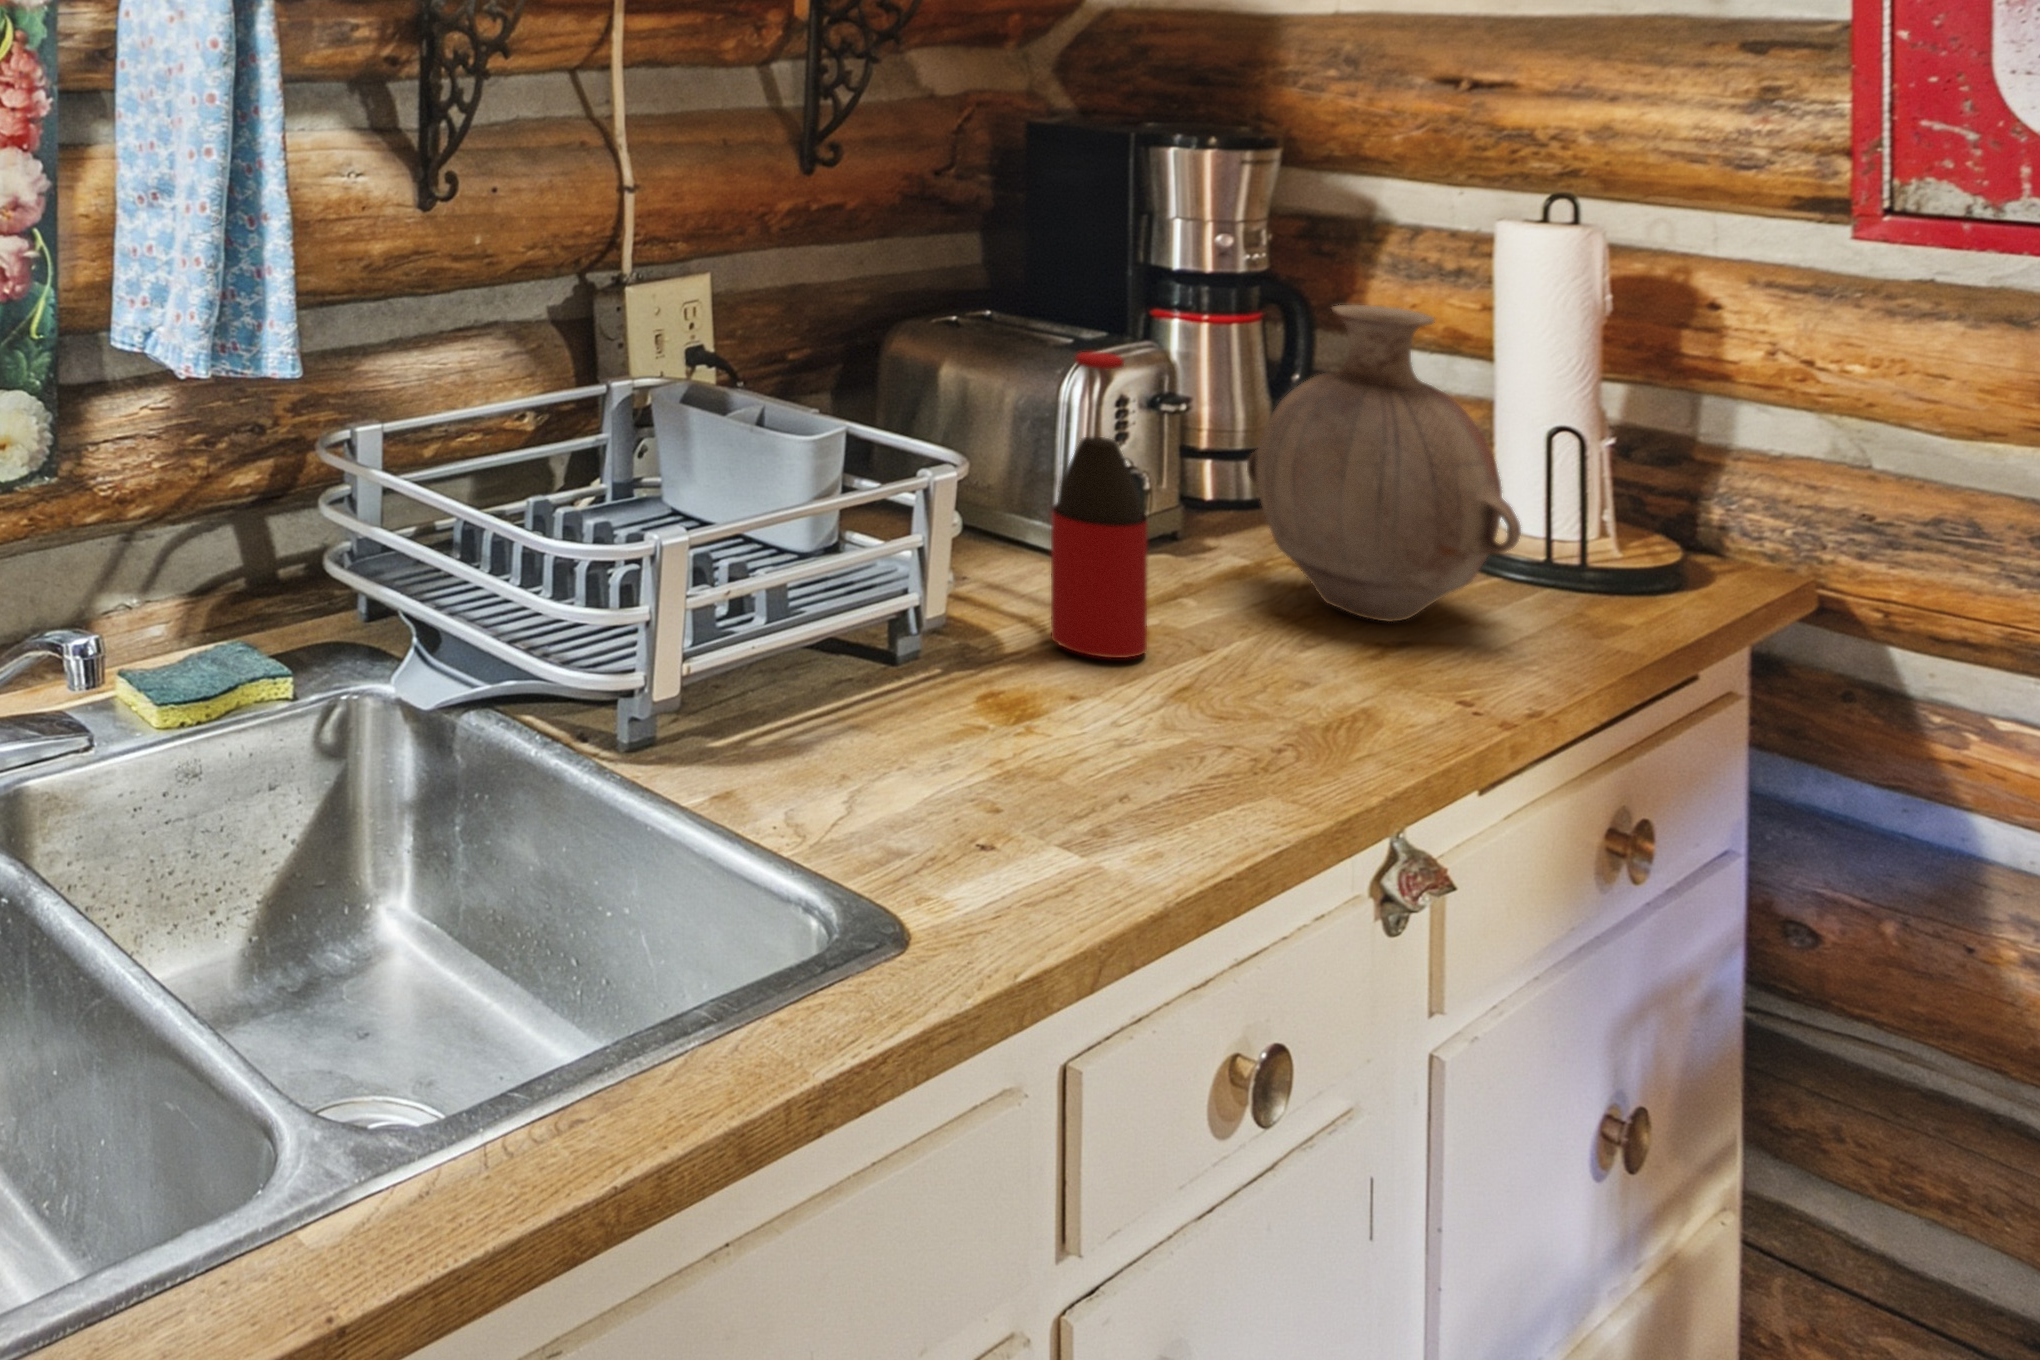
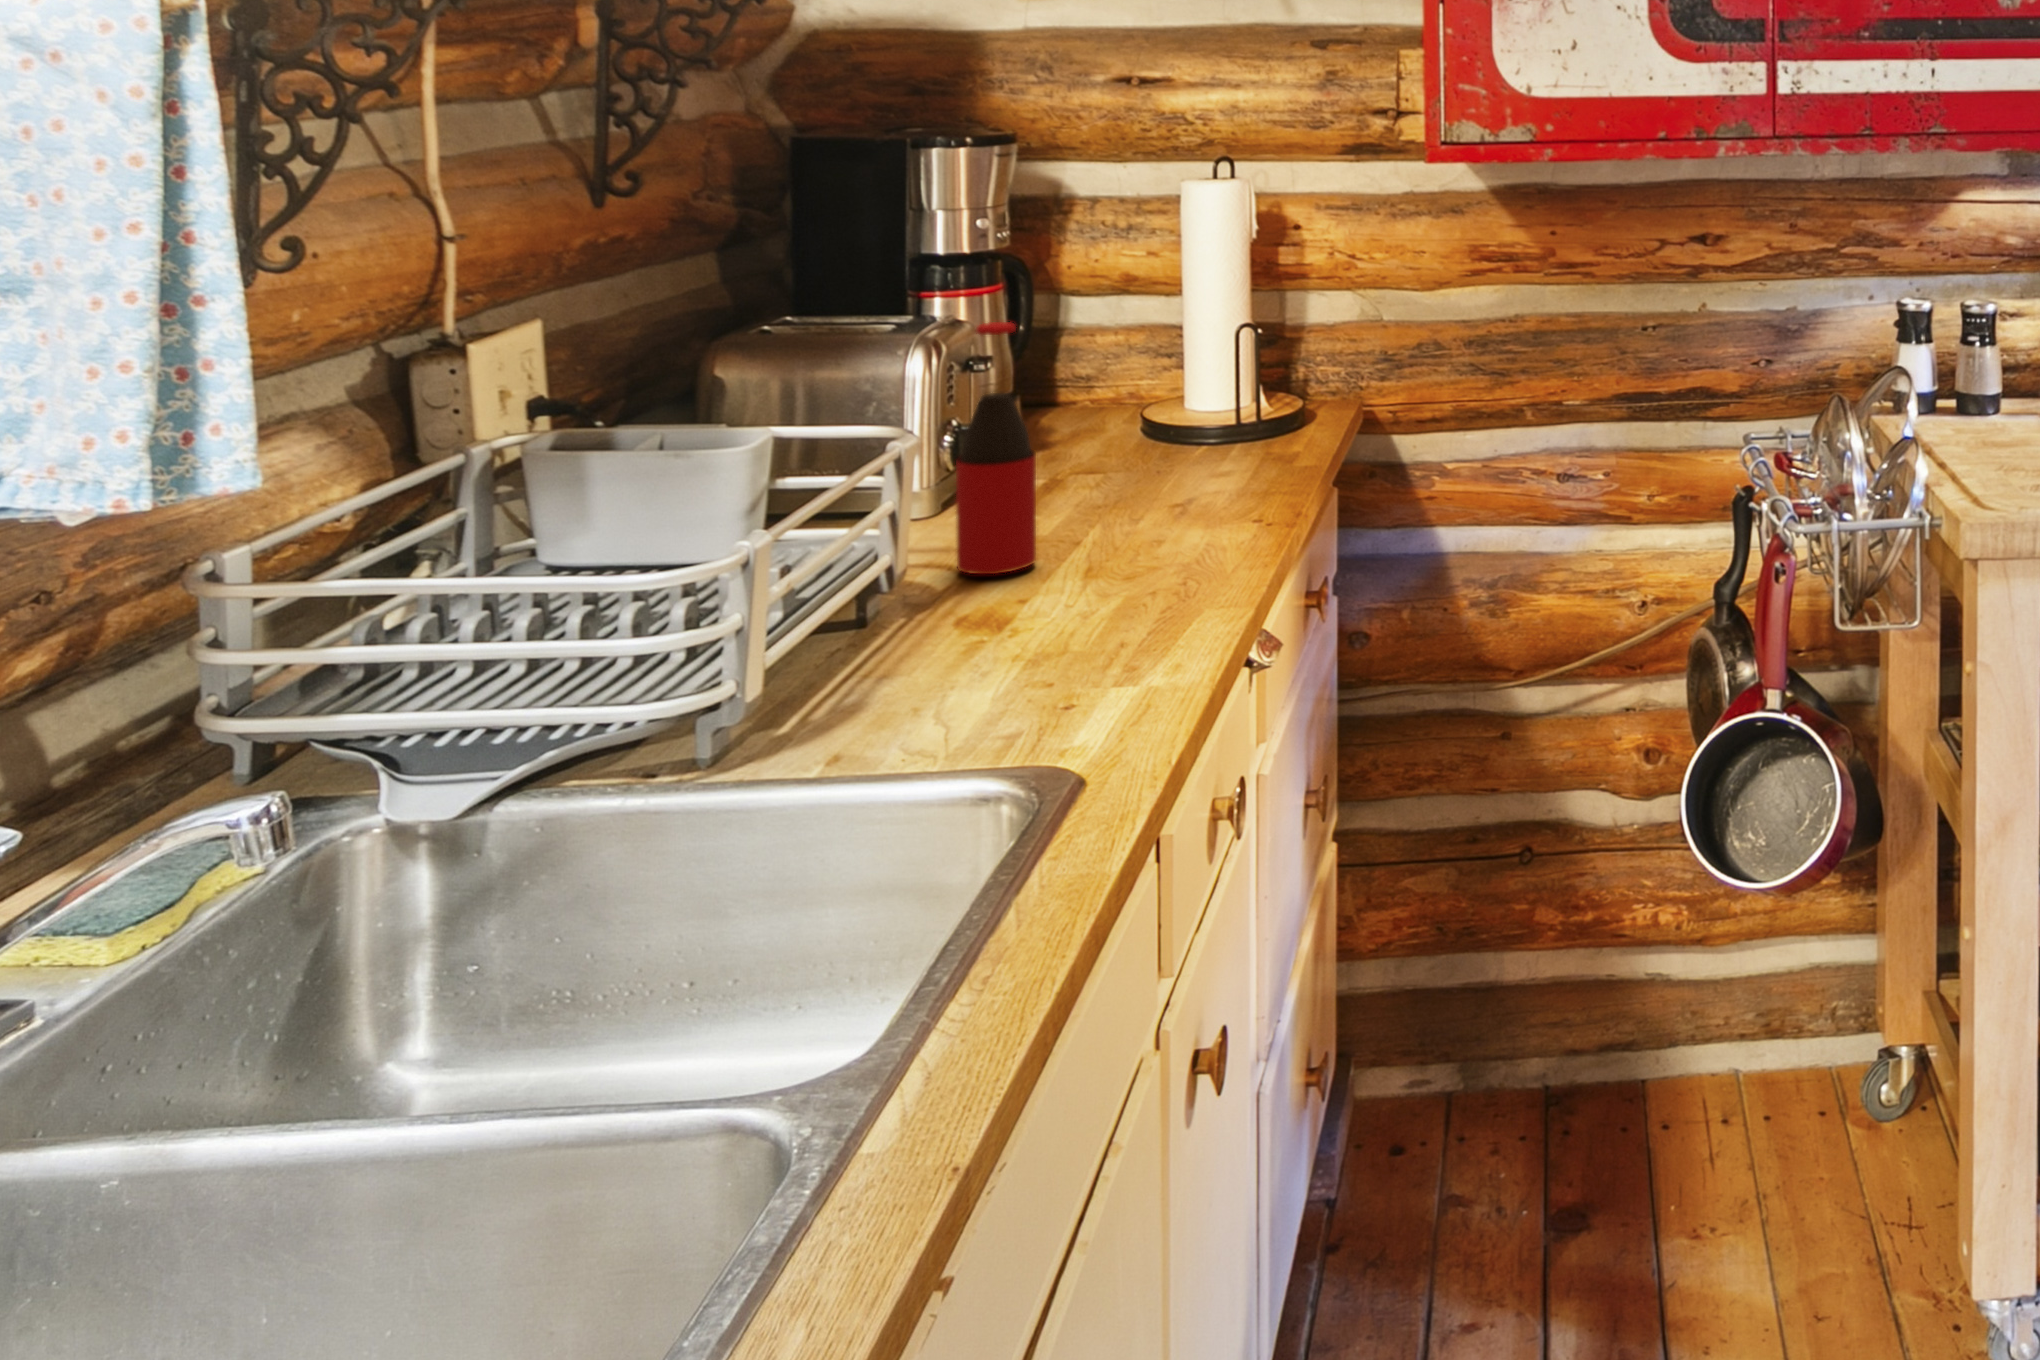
vase: present [1247,305,1521,622] -> none [1049,258,1252,496]

